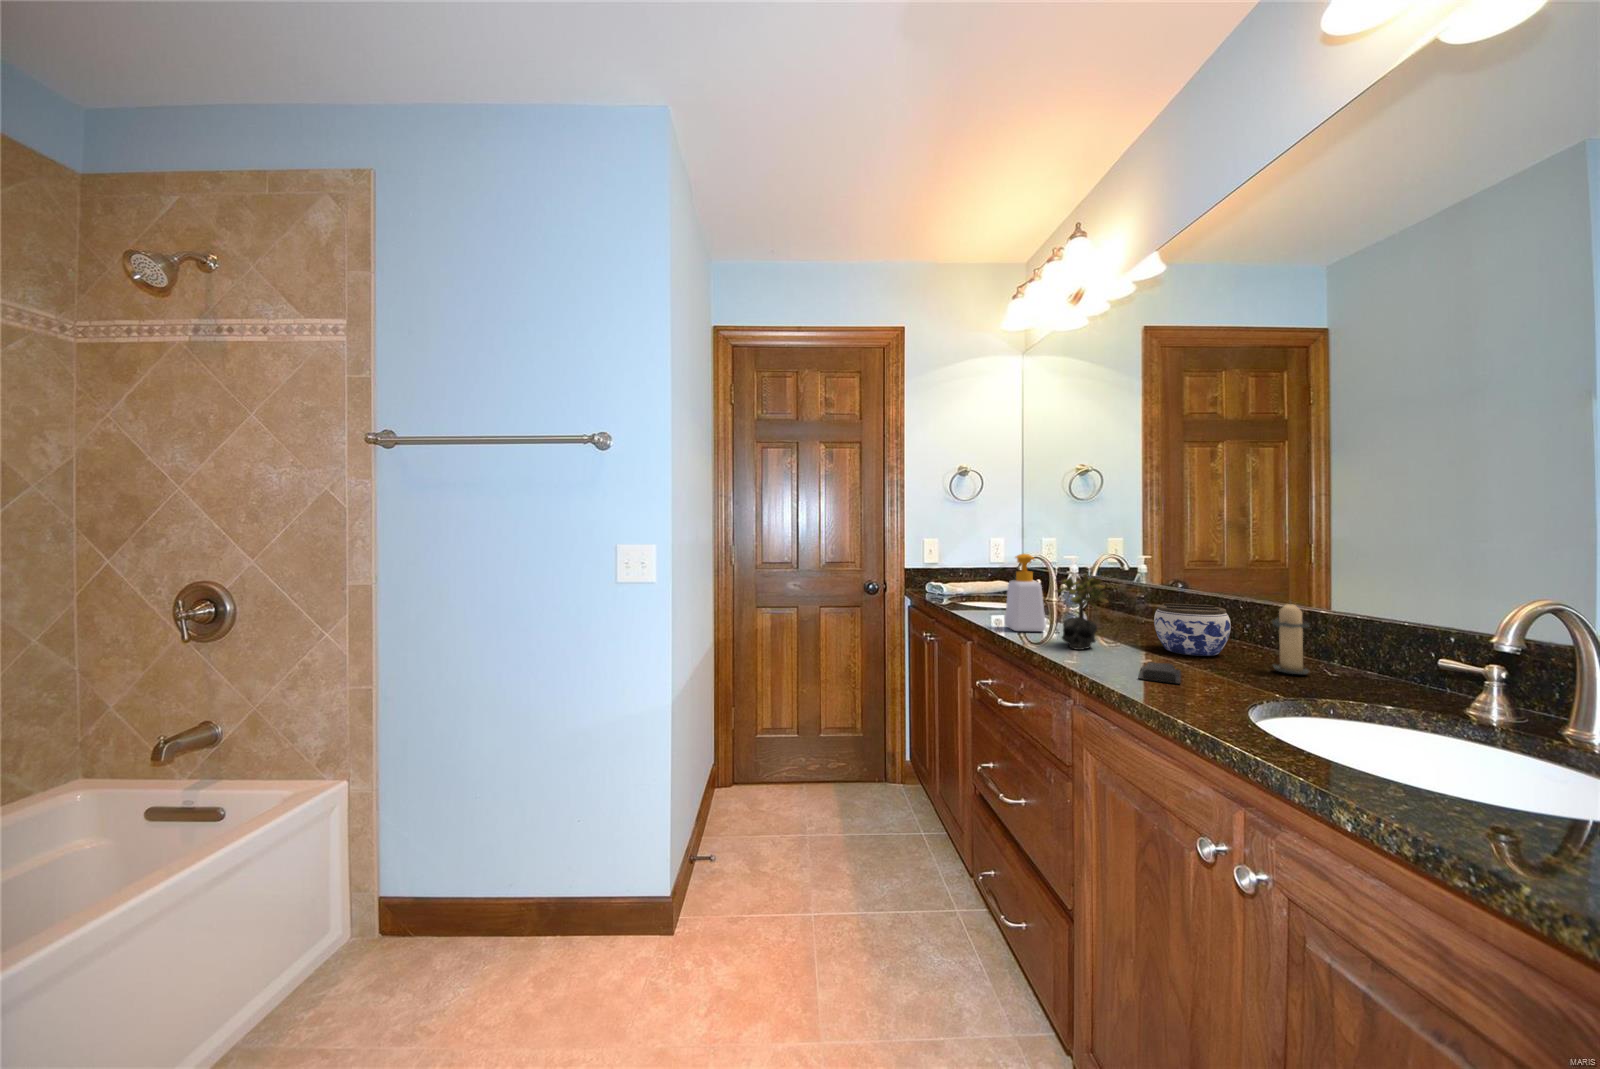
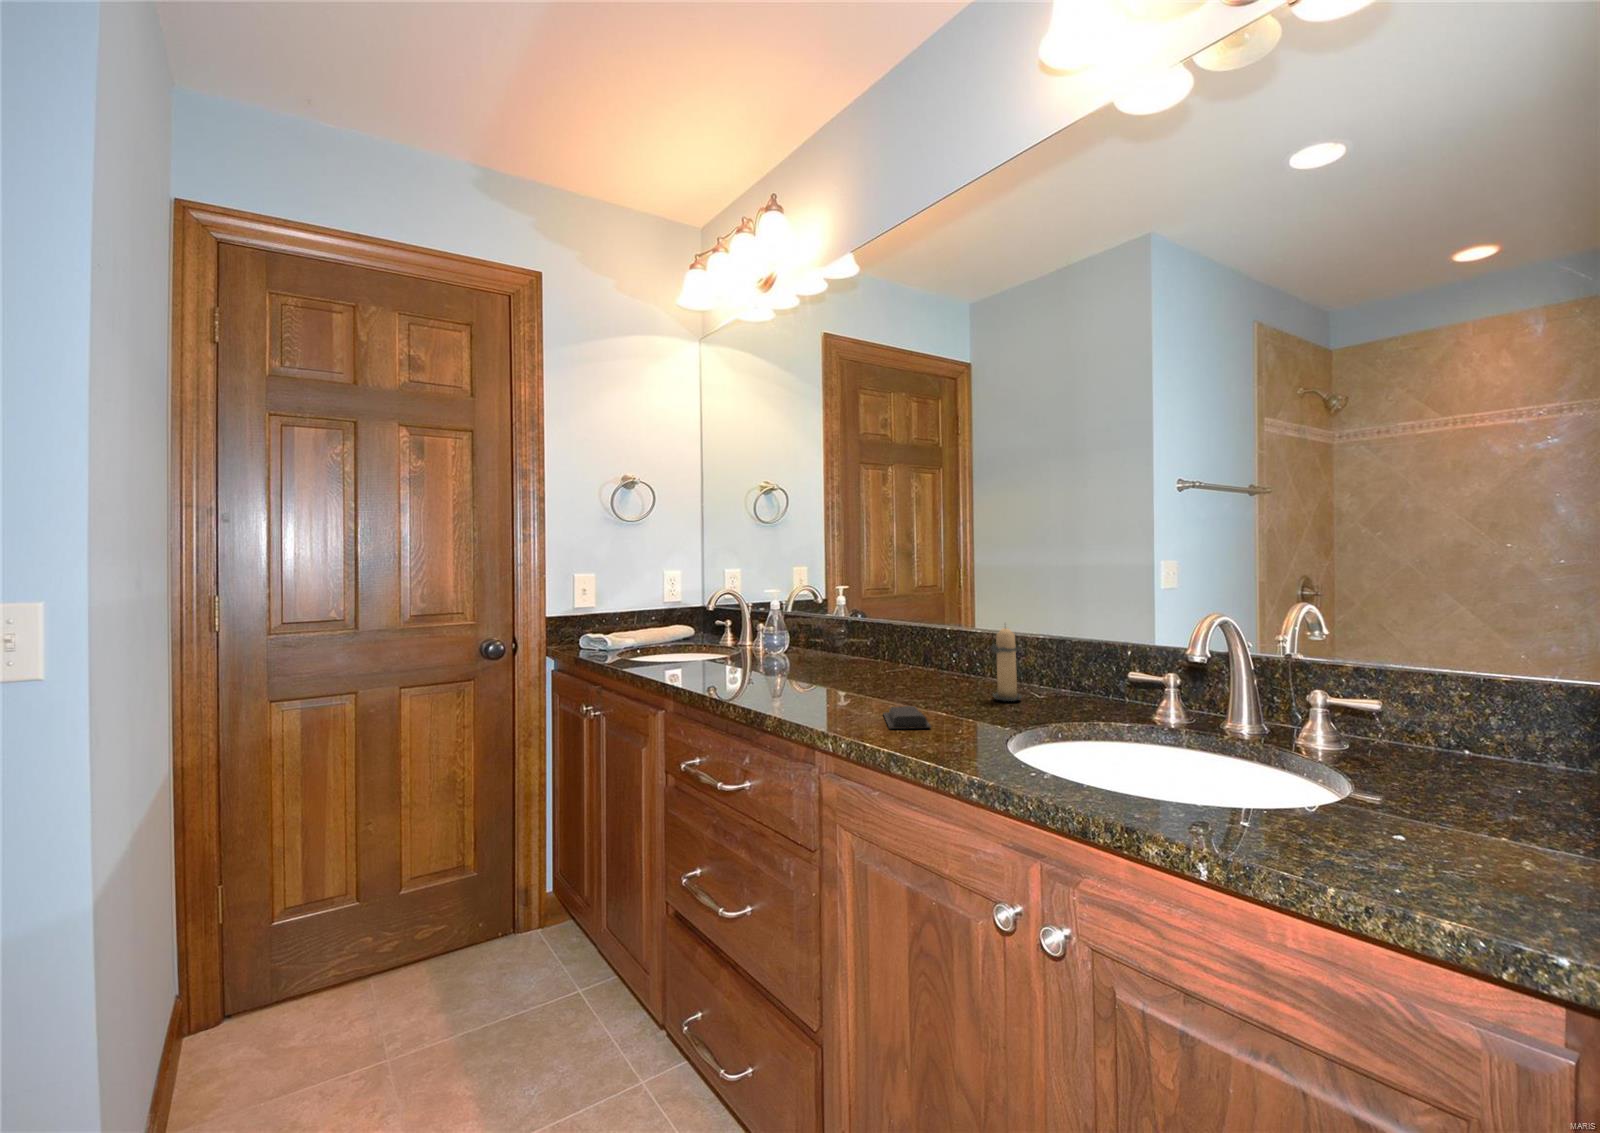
soap bottle: present [1005,554,1046,631] -> none [708,587,759,688]
succulent plant: present [1055,574,1108,650] -> none [776,607,837,703]
jar: present [1154,603,1231,656] -> none [878,636,949,693]

